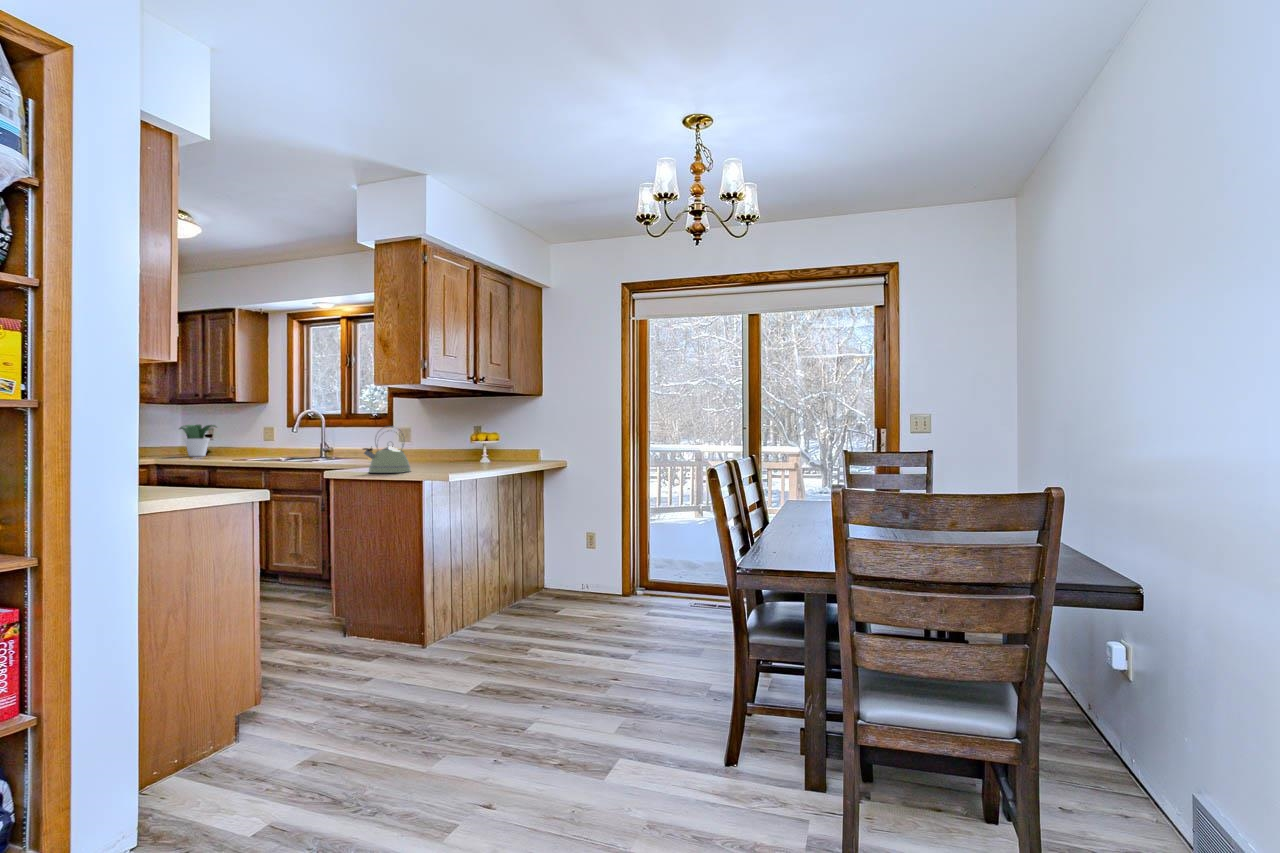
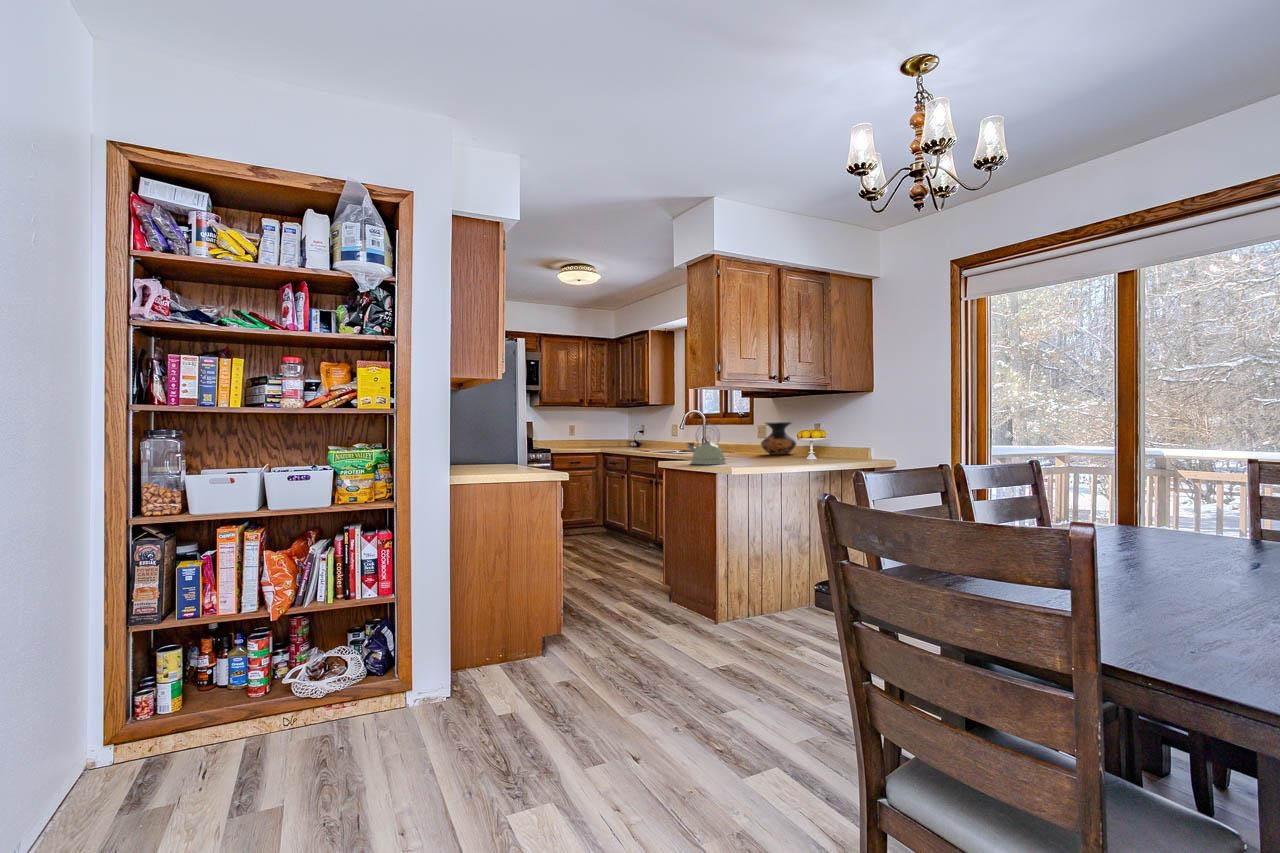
potted plant: present [179,424,216,456] -> none [621,424,644,448]
vase: none [421,426,460,461] -> present [761,422,797,455]

